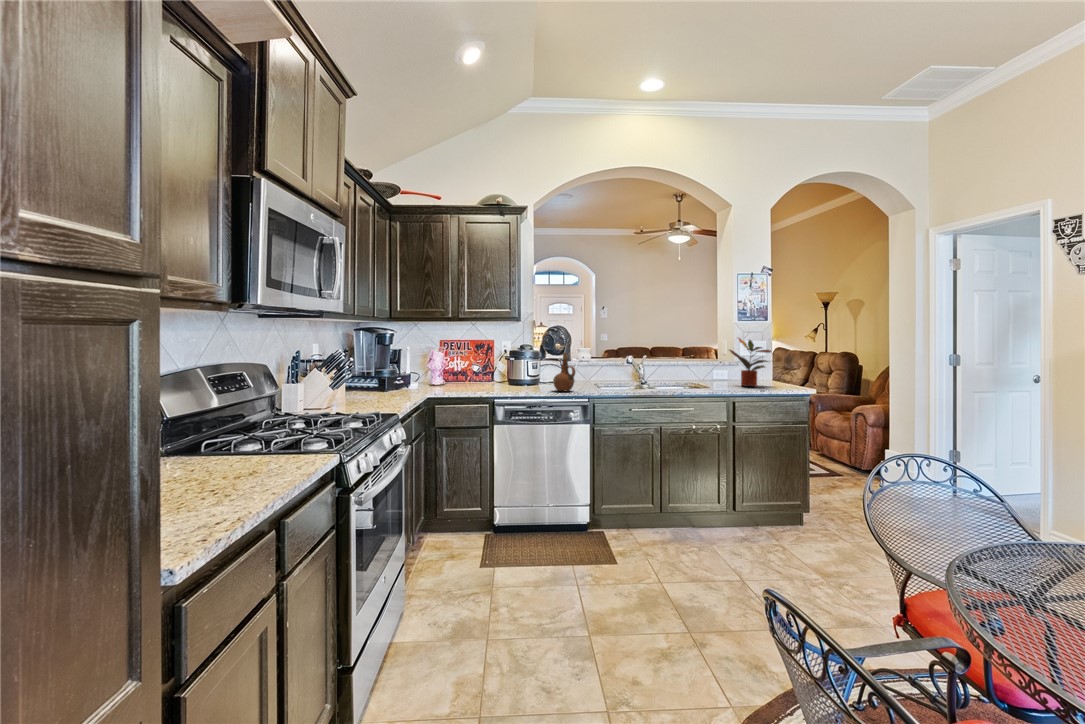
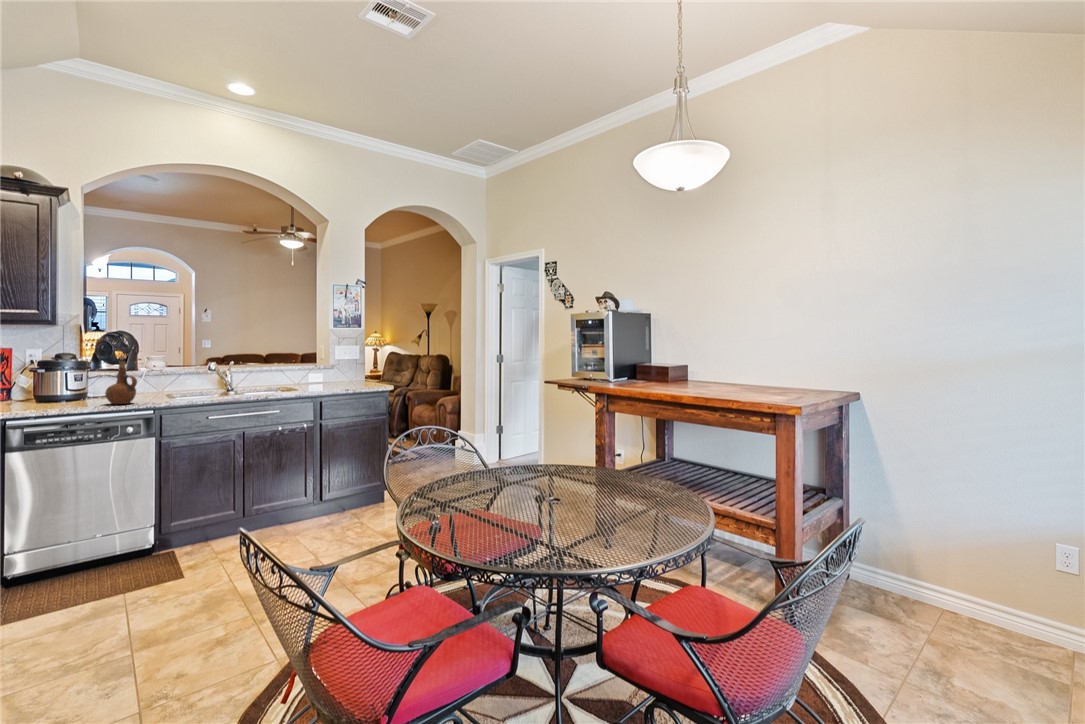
potted plant: present [729,338,771,386] -> none [321,344,360,388]

